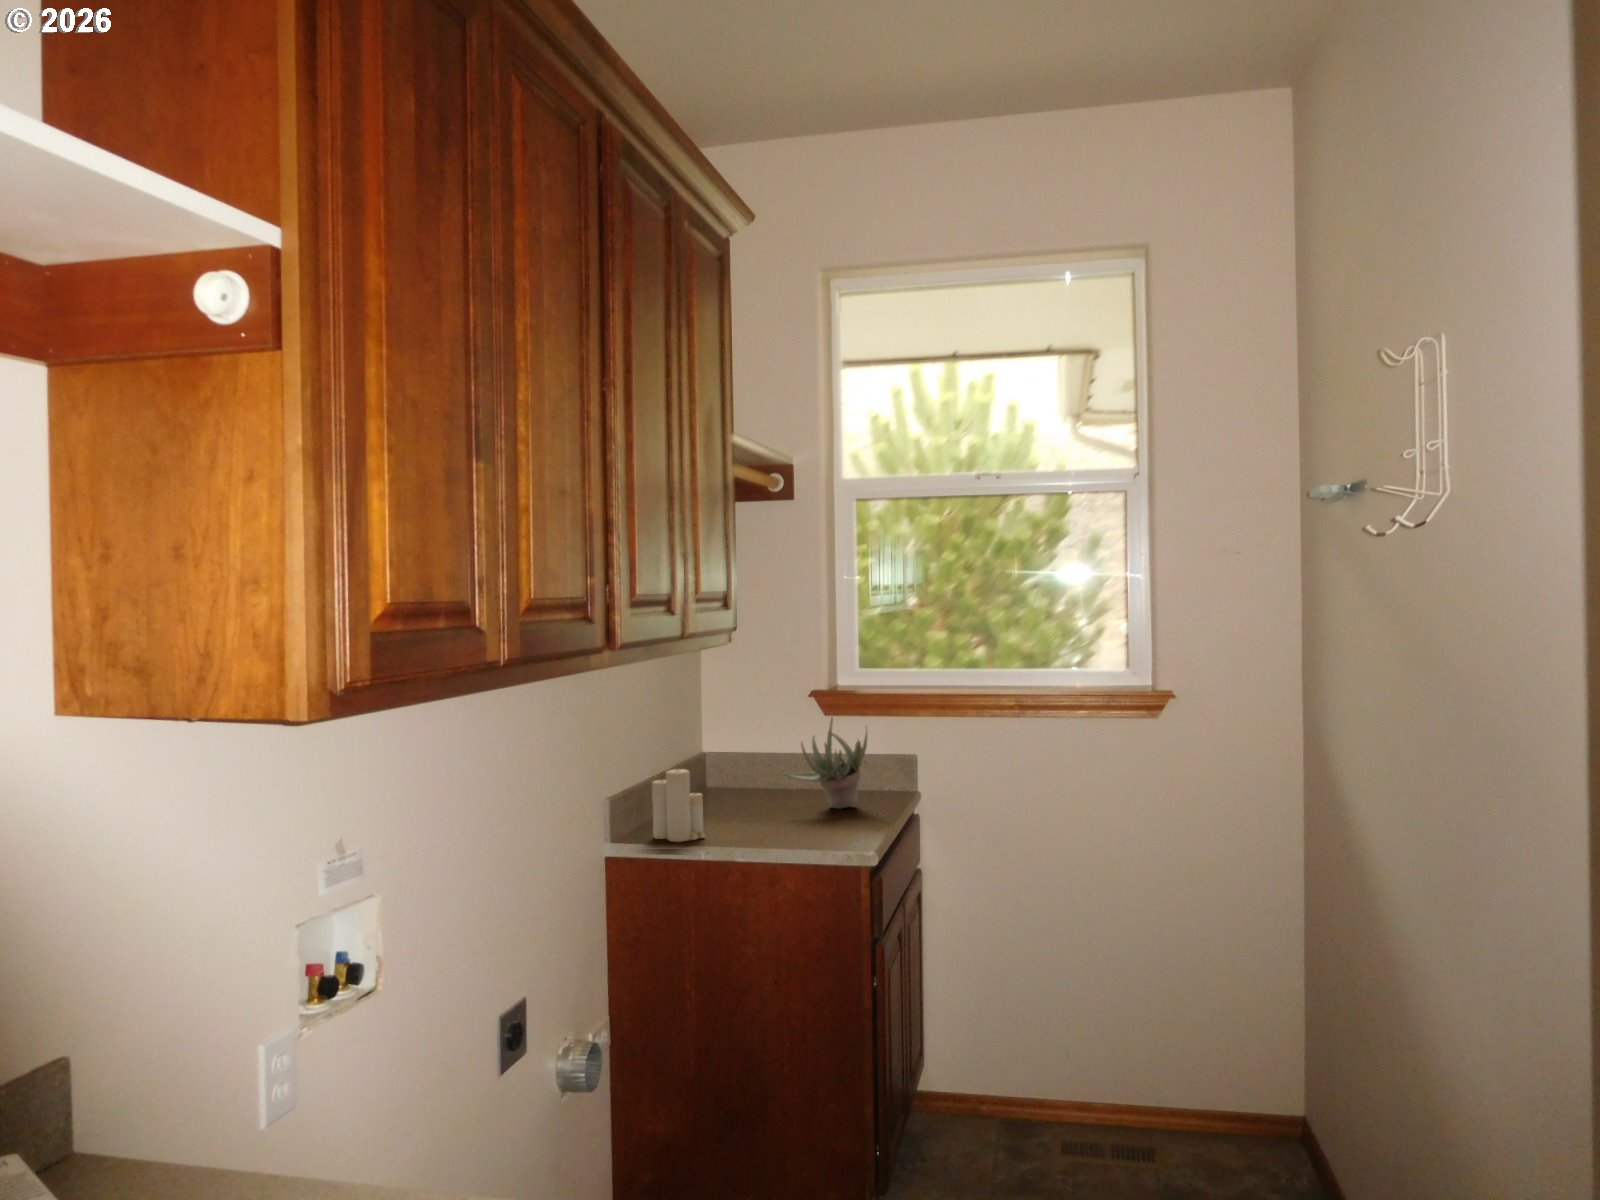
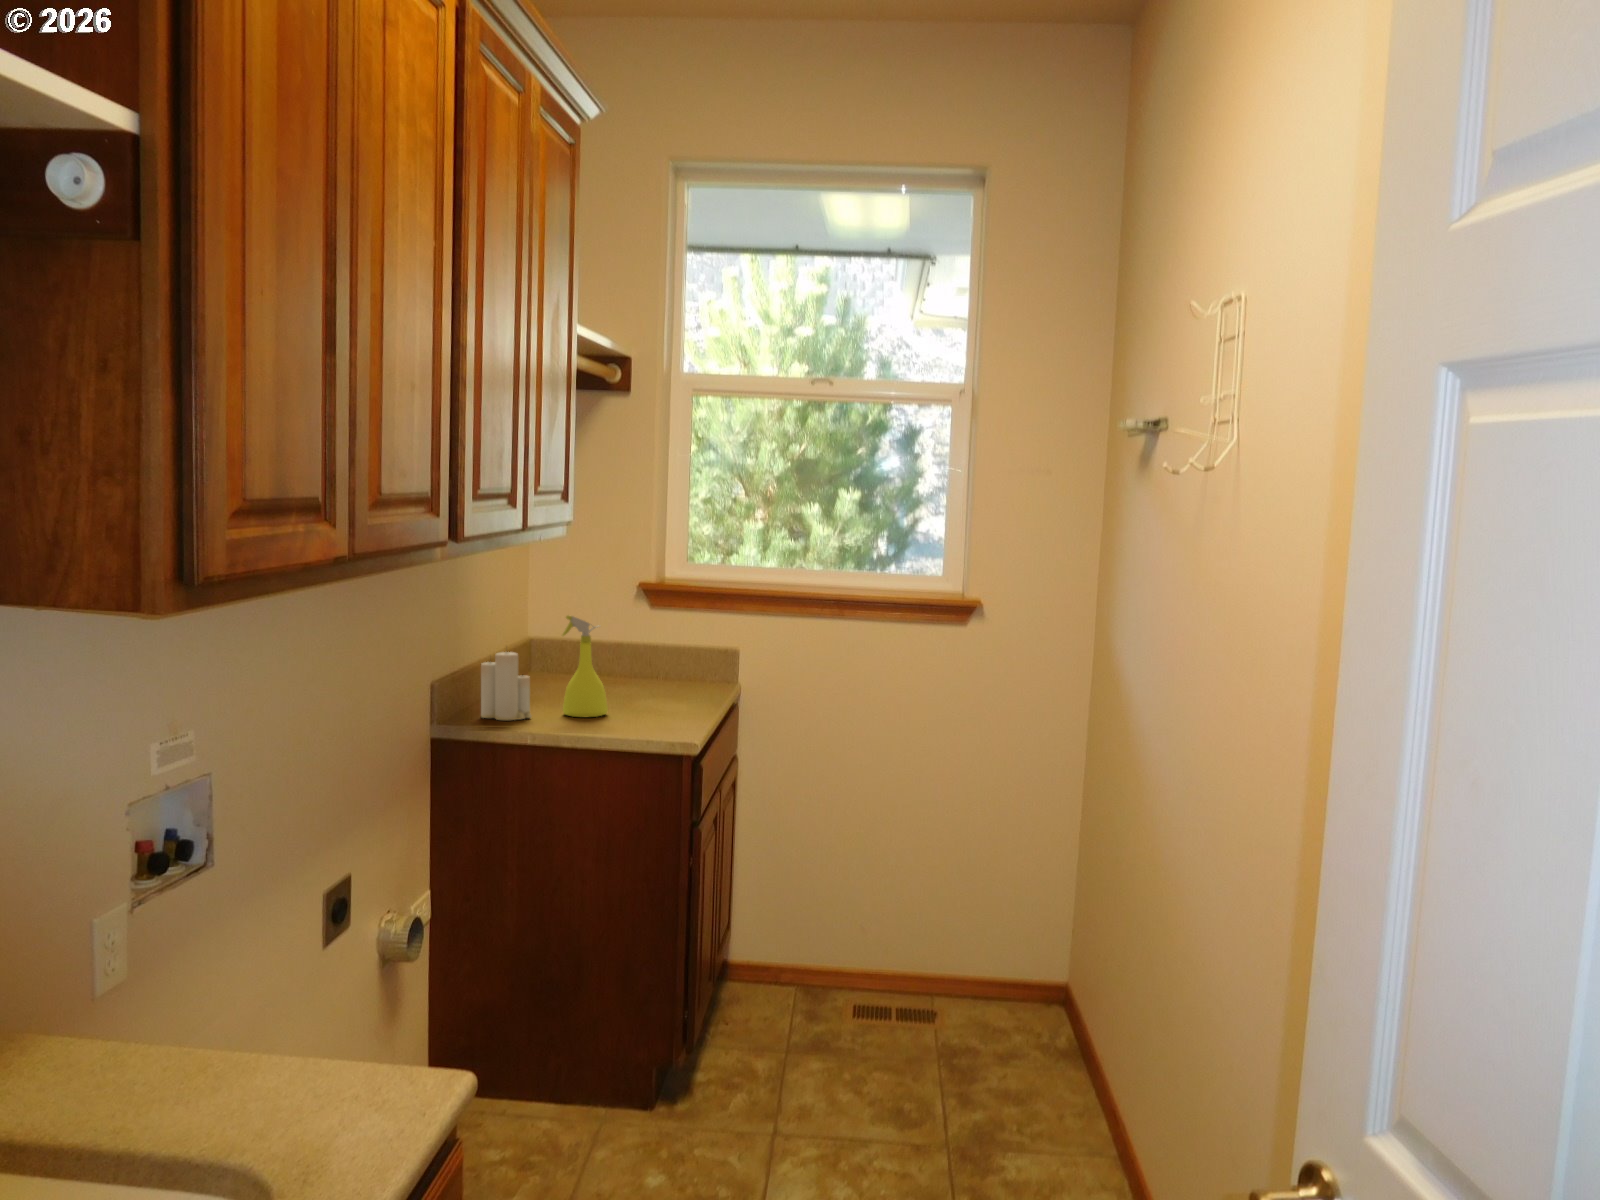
succulent plant: present [784,717,867,809] -> none [608,608,692,699]
spray bottle: none [734,728,784,835] -> present [563,616,608,717]

